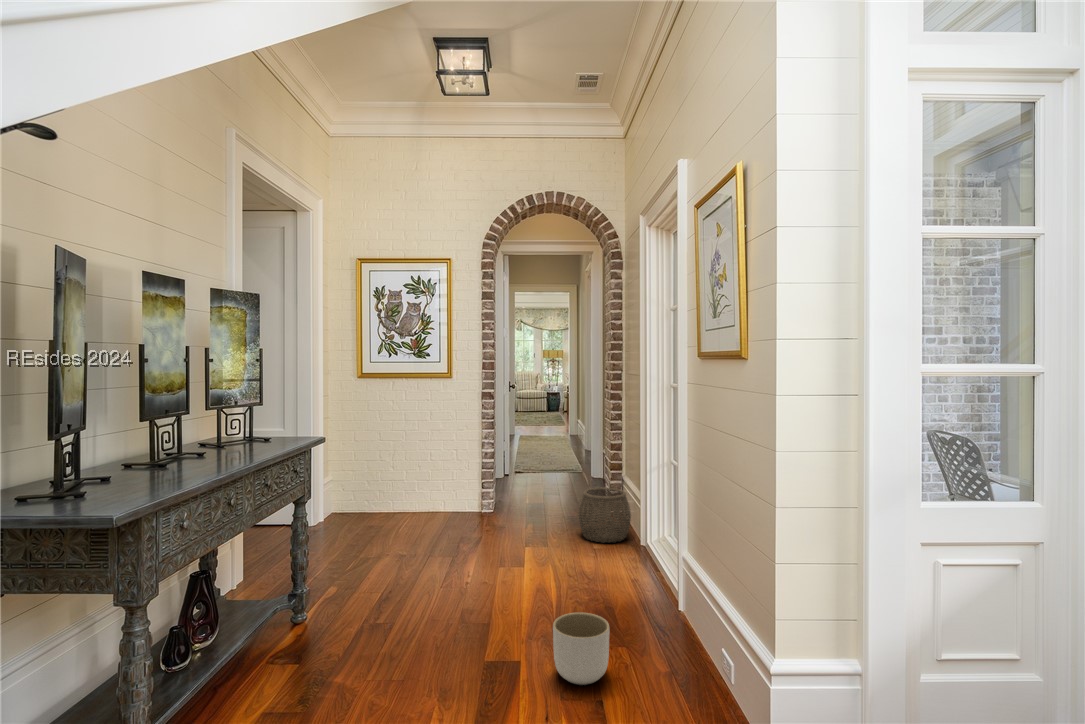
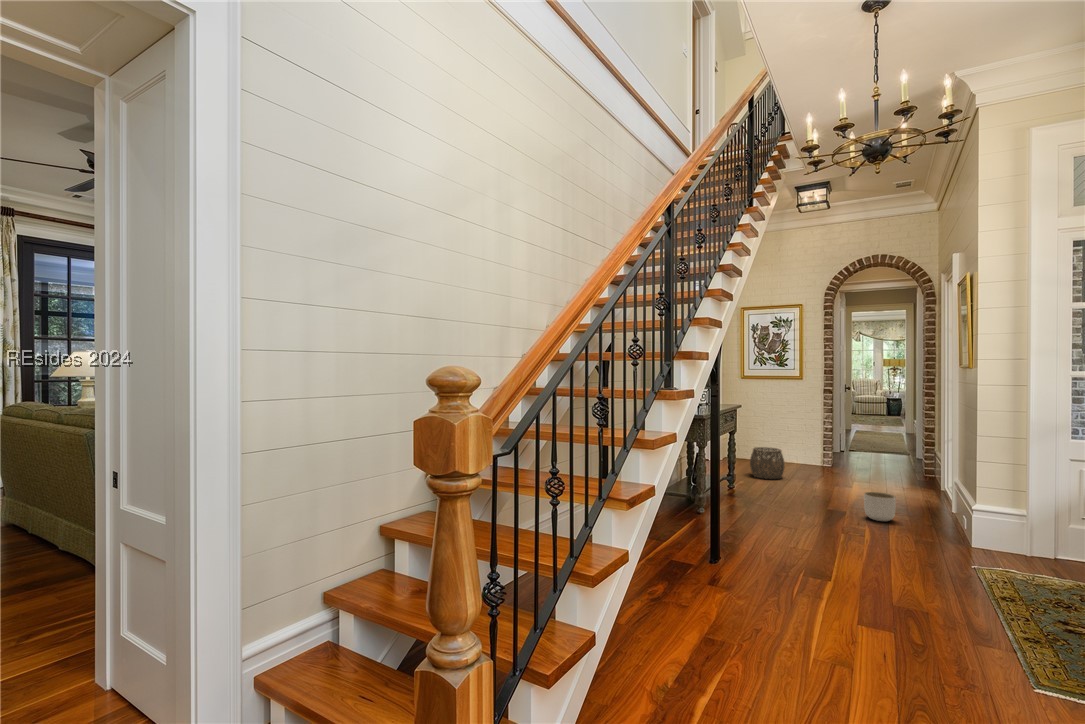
woven basket: present [579,487,631,543] -> present [750,447,784,479]

